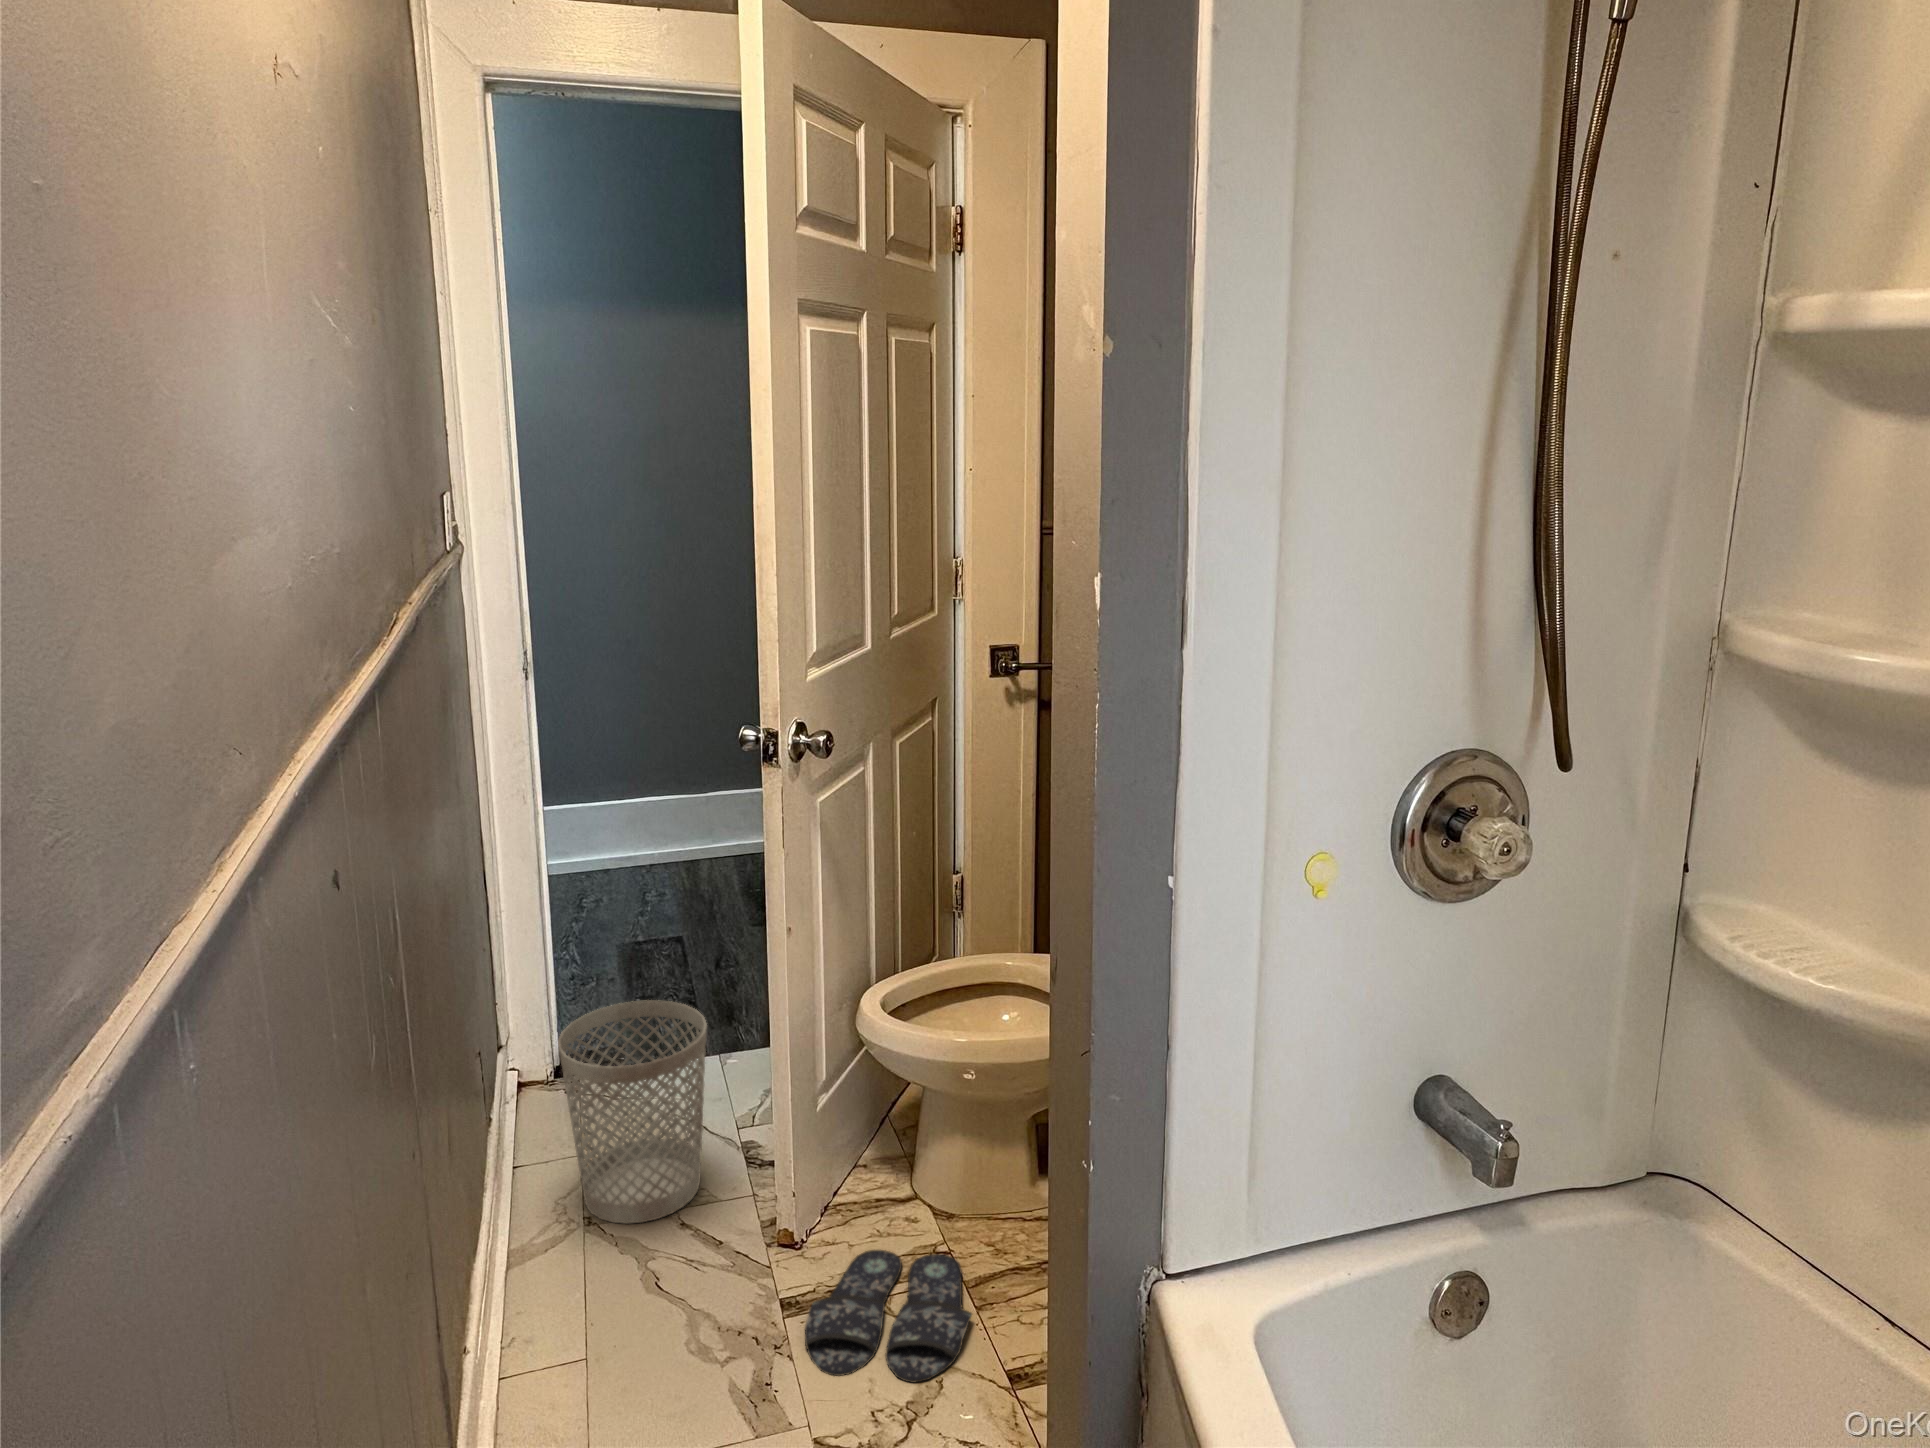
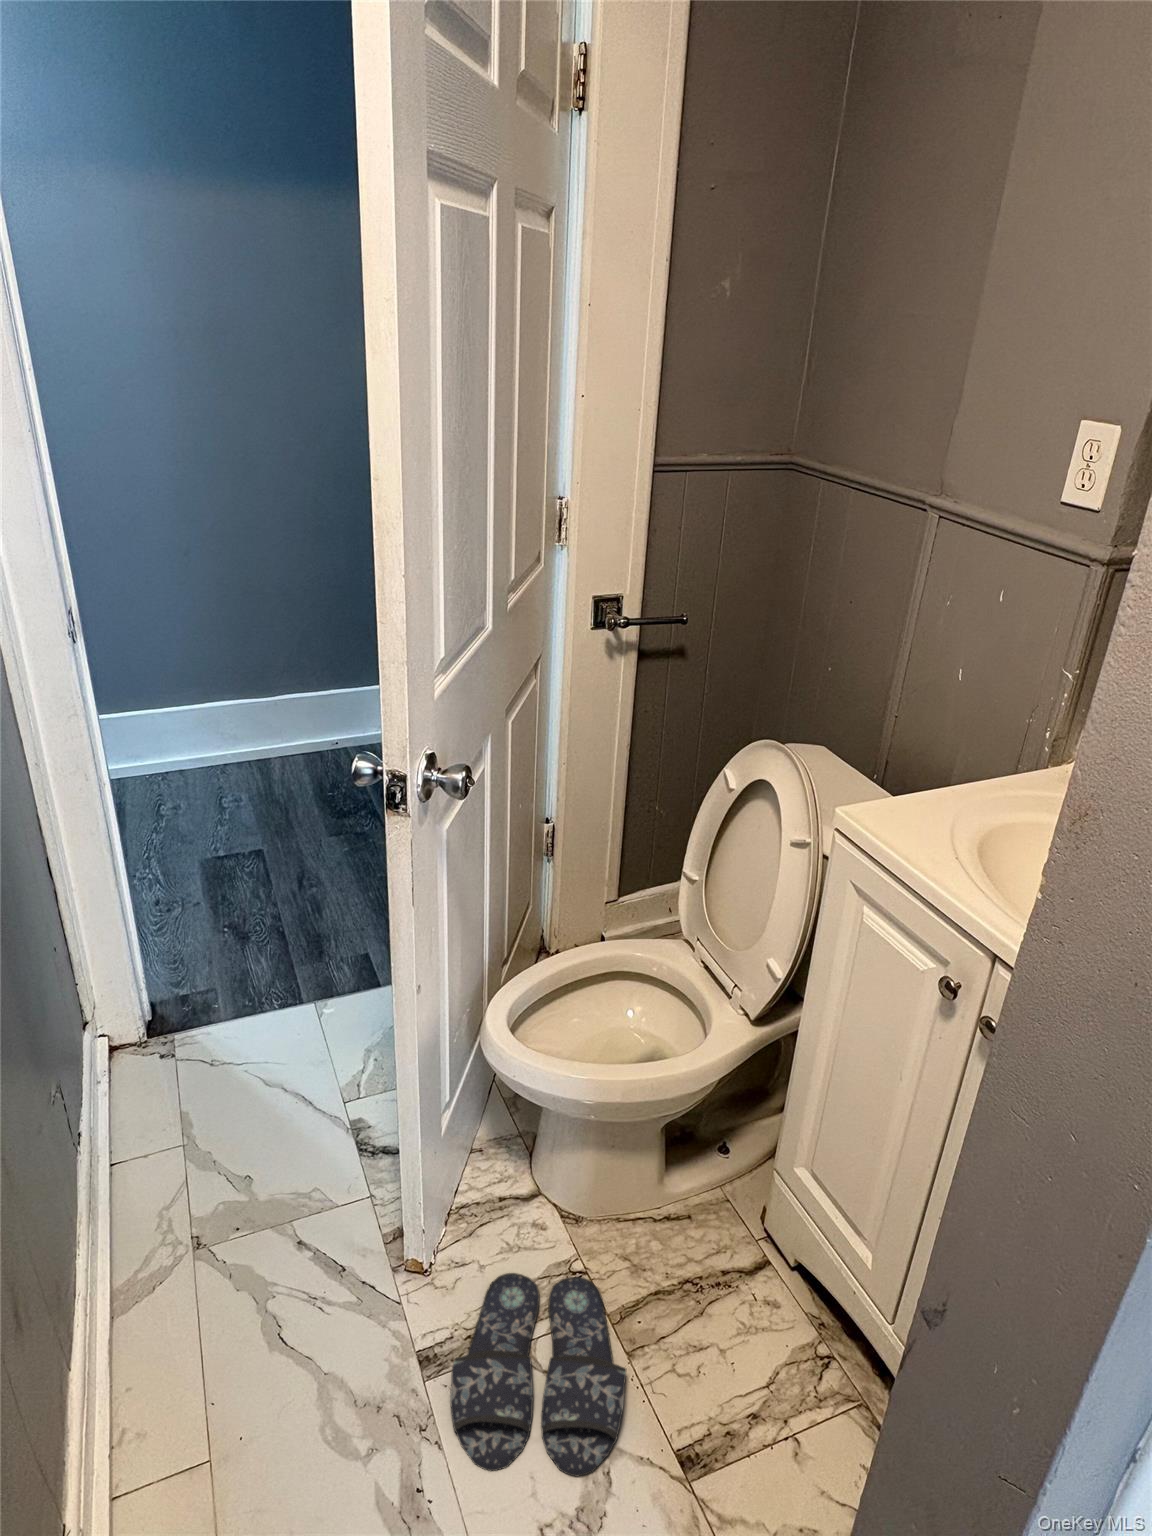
wastebasket: present [558,1000,707,1224] -> none [148,1004,315,1245]

